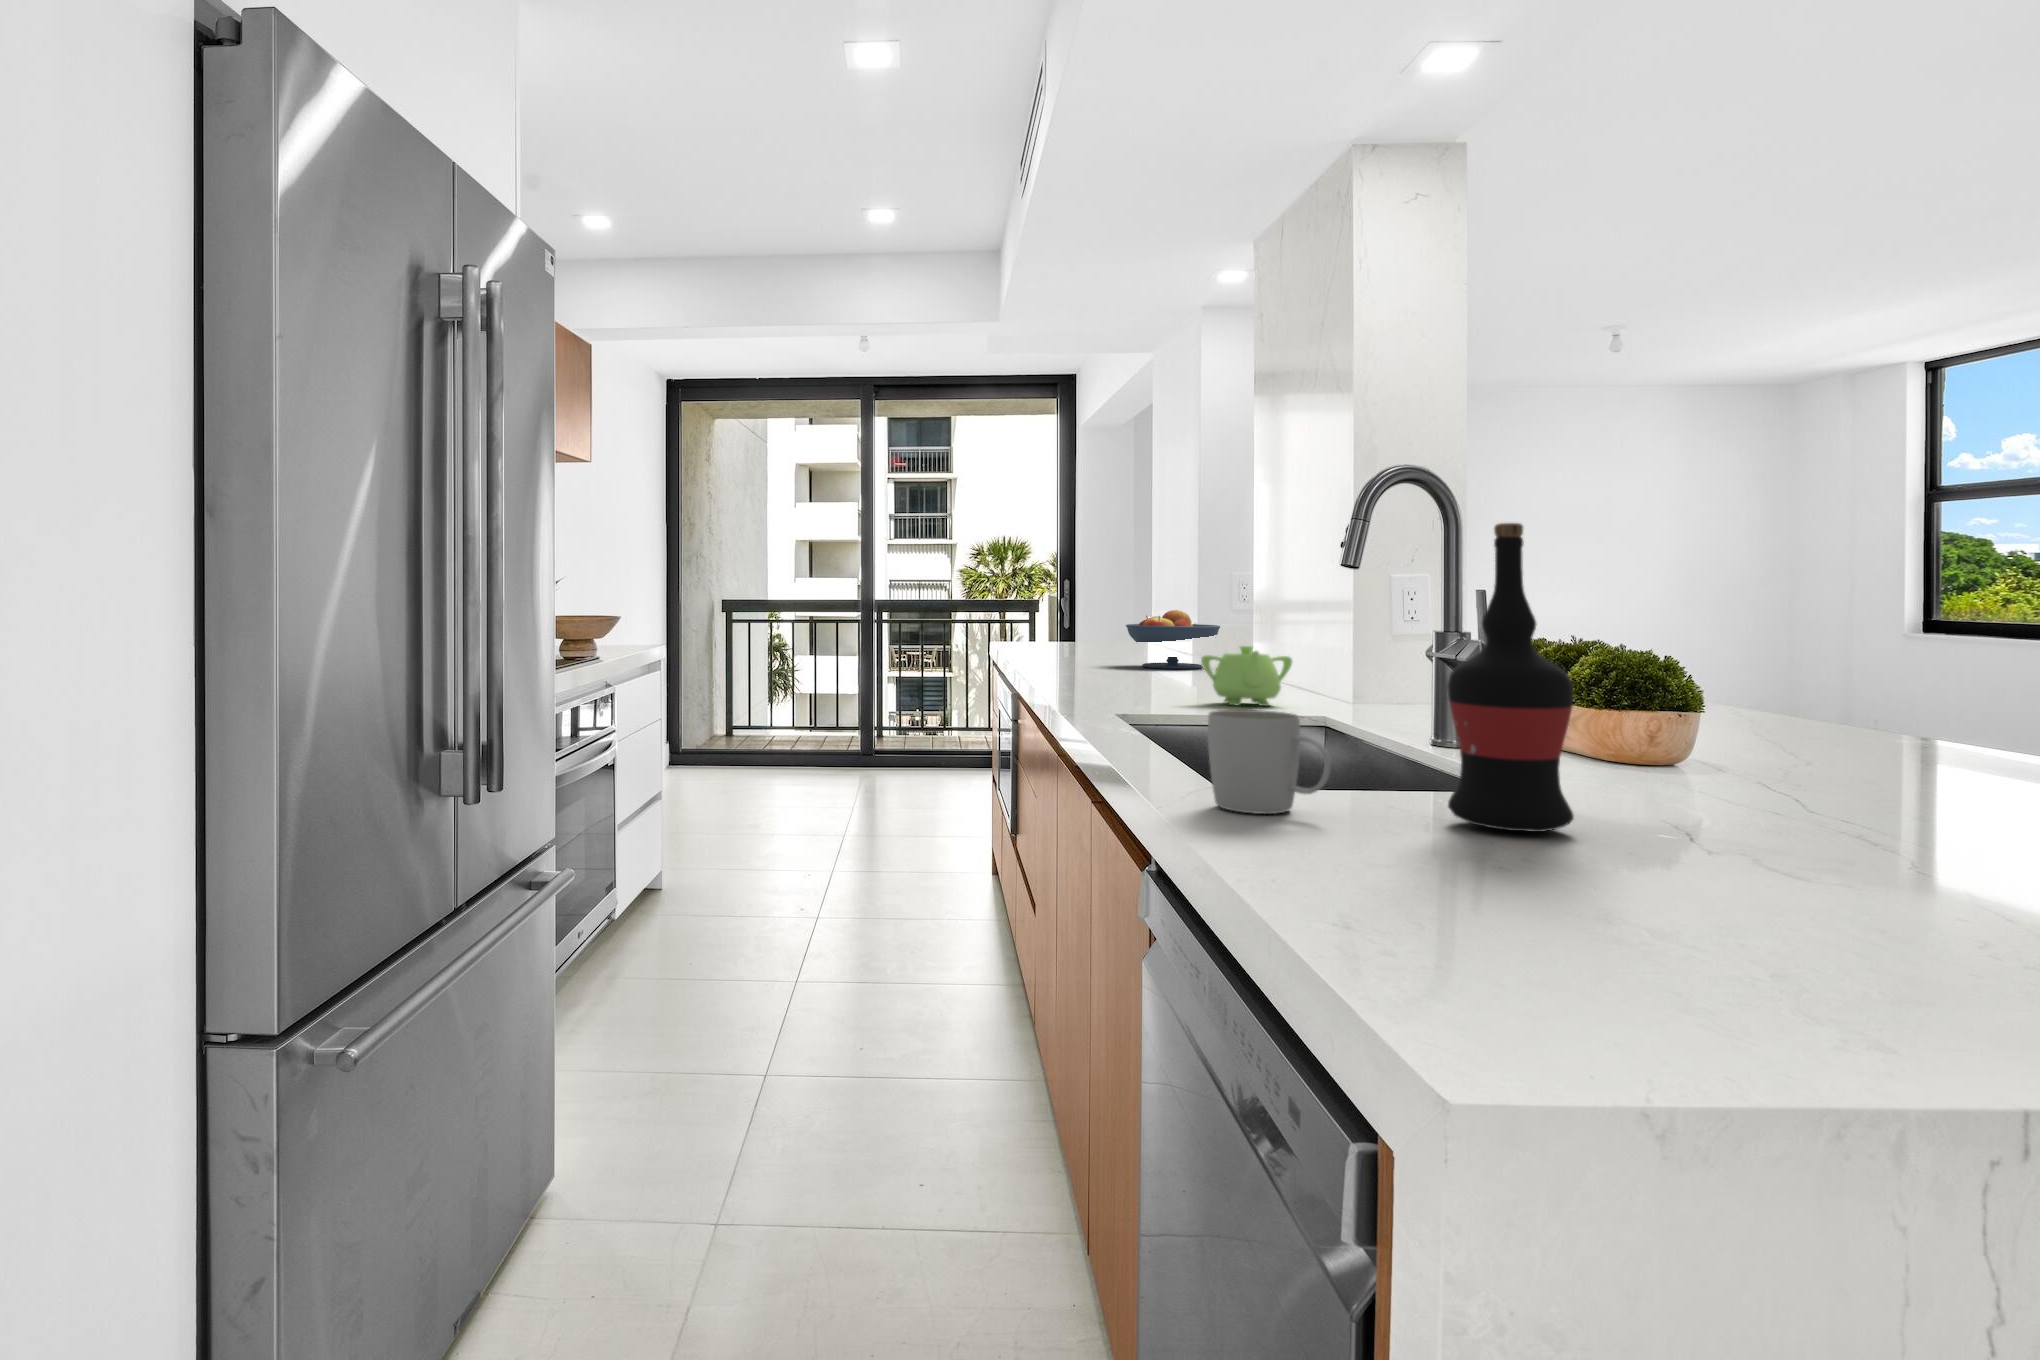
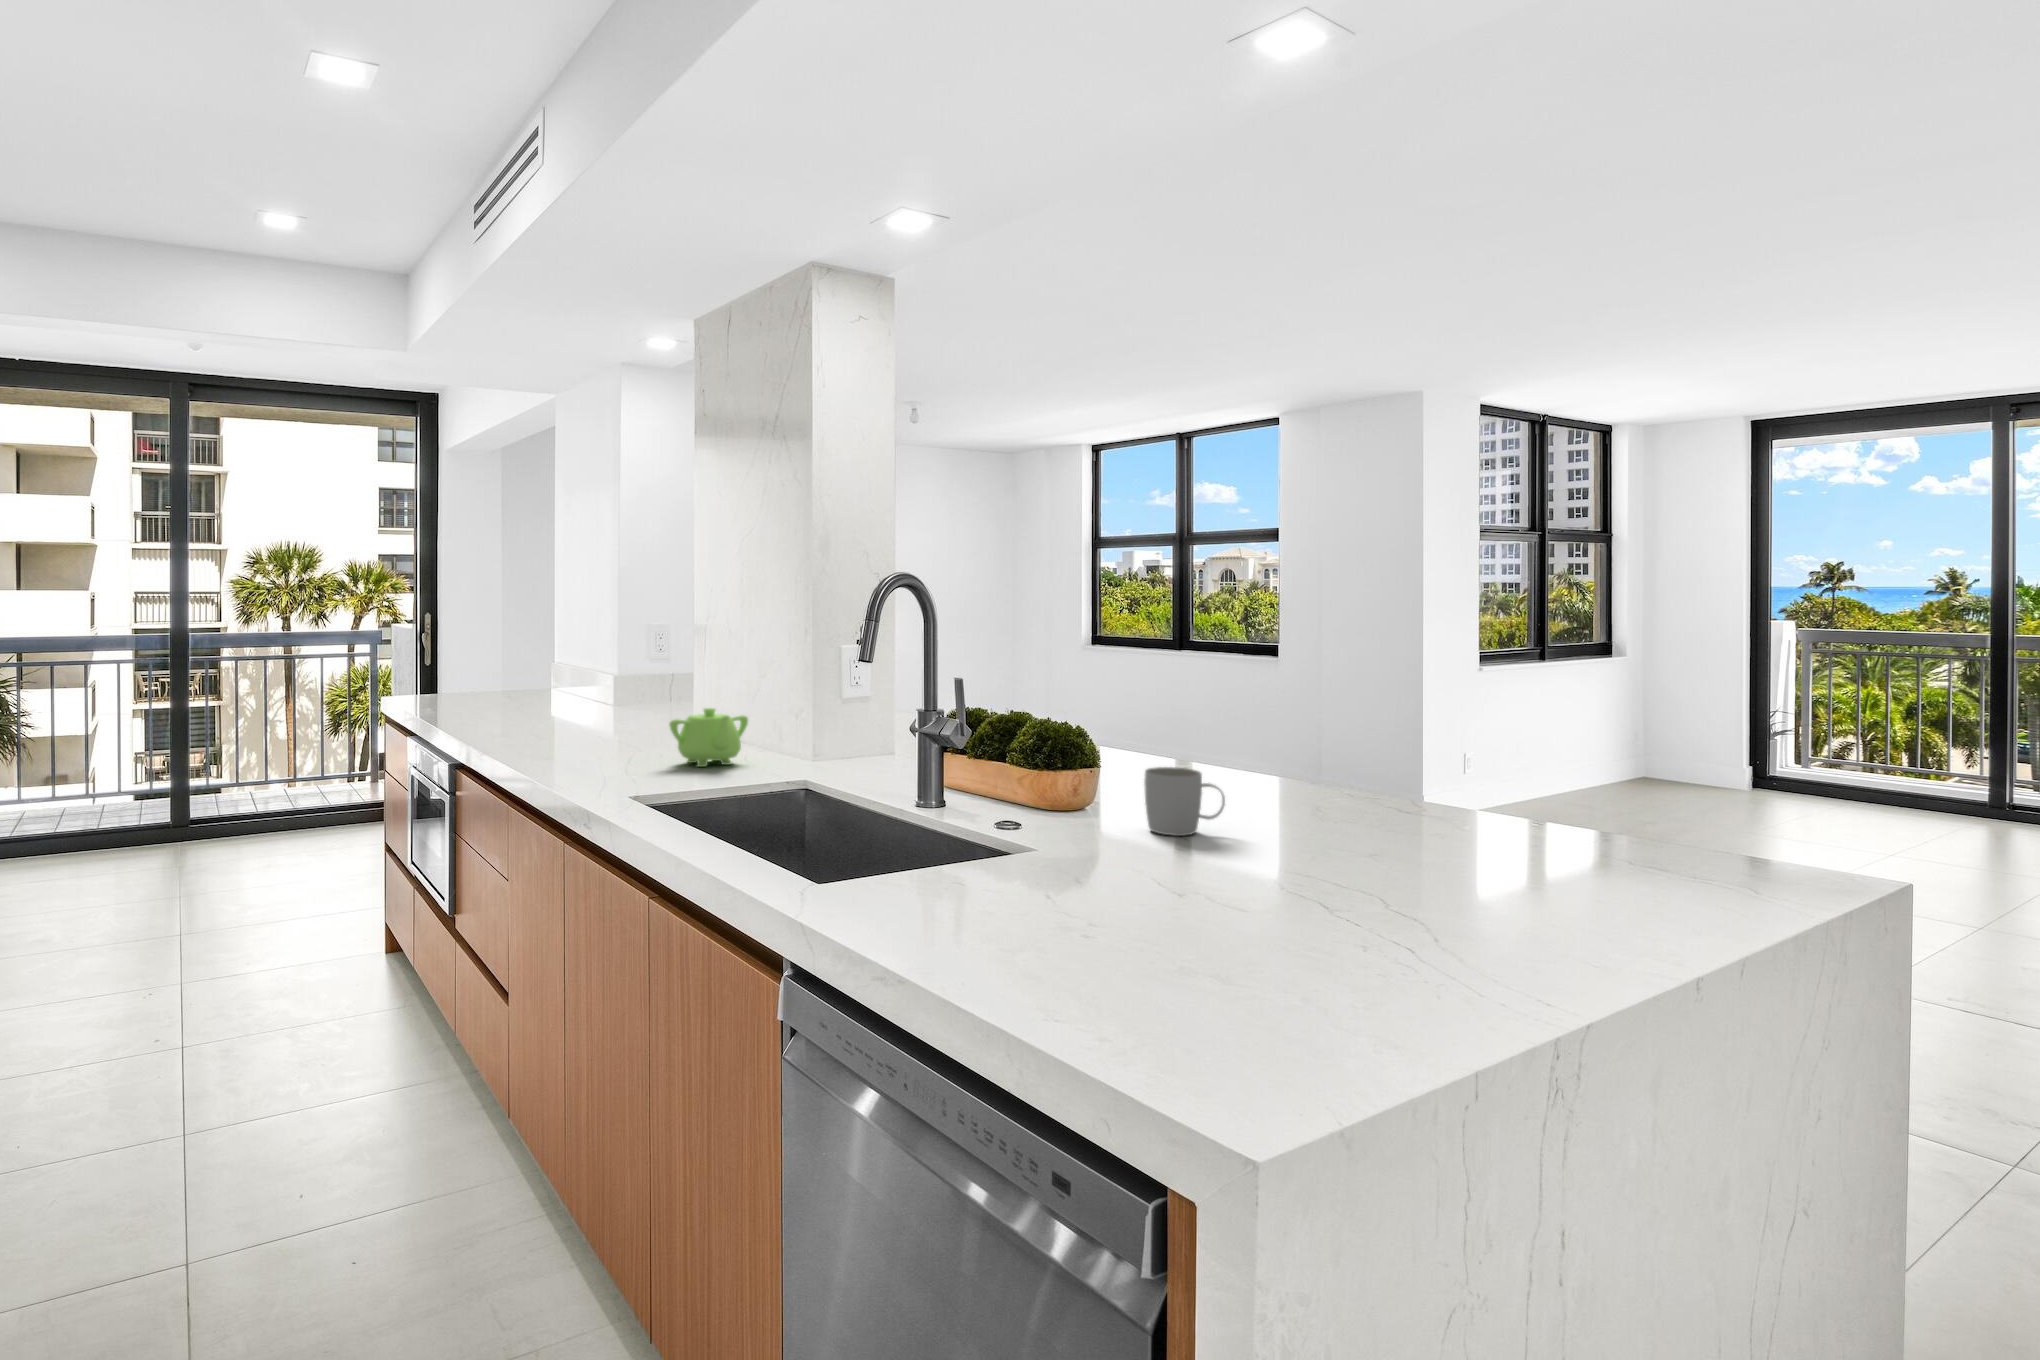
wine bottle: present [1448,523,1574,832] -> none [1059,675,1142,912]
fruit bowl: present [1126,610,1220,669] -> none [510,646,606,709]
mug: present [1208,710,1331,814] -> present [1144,767,1225,836]

